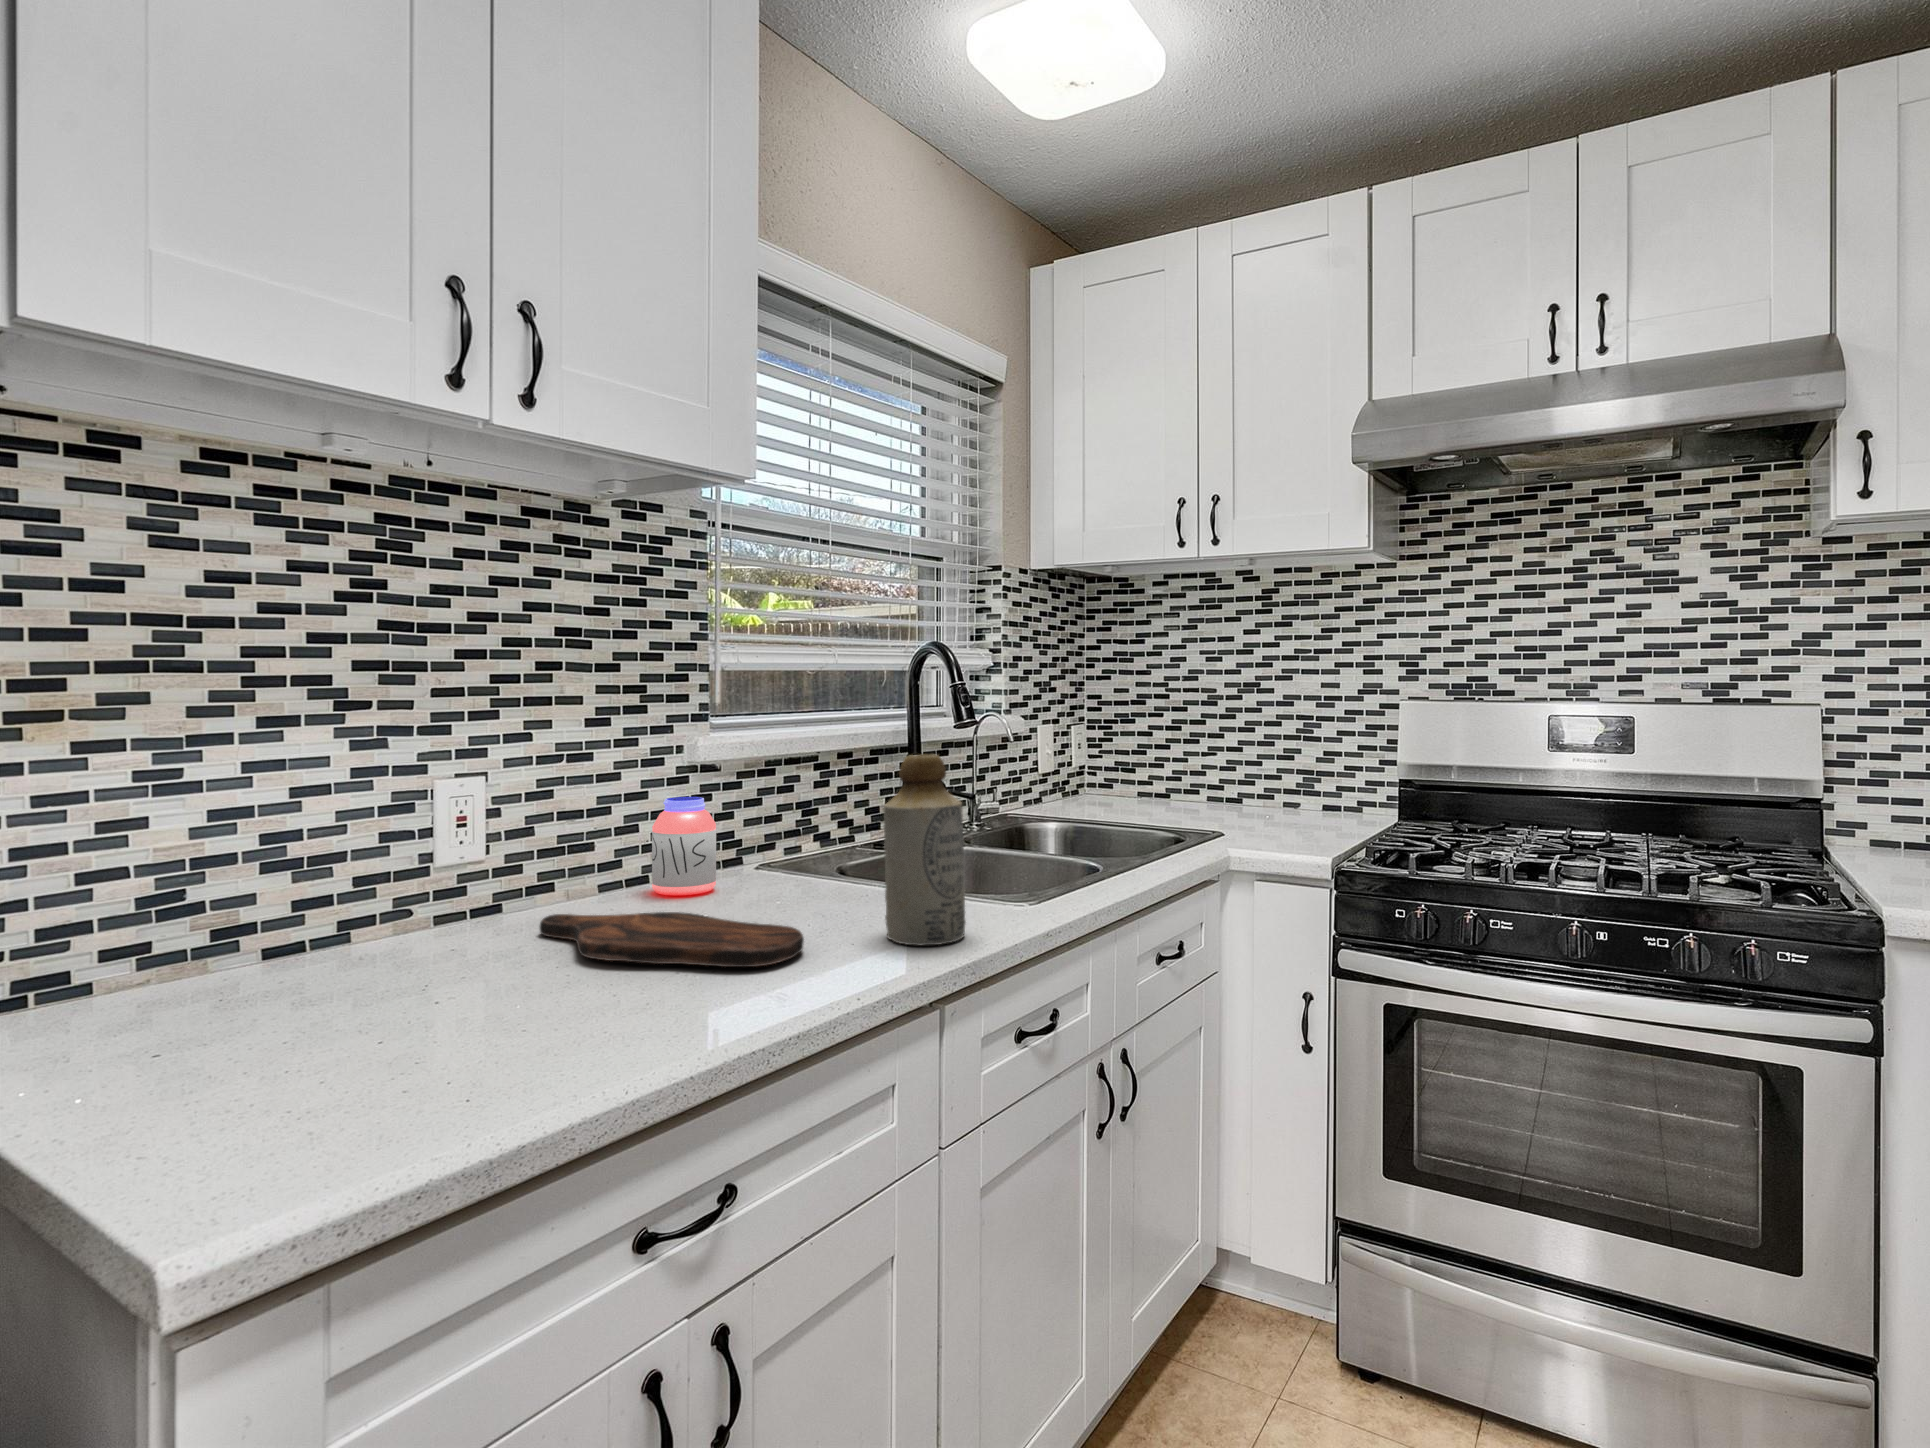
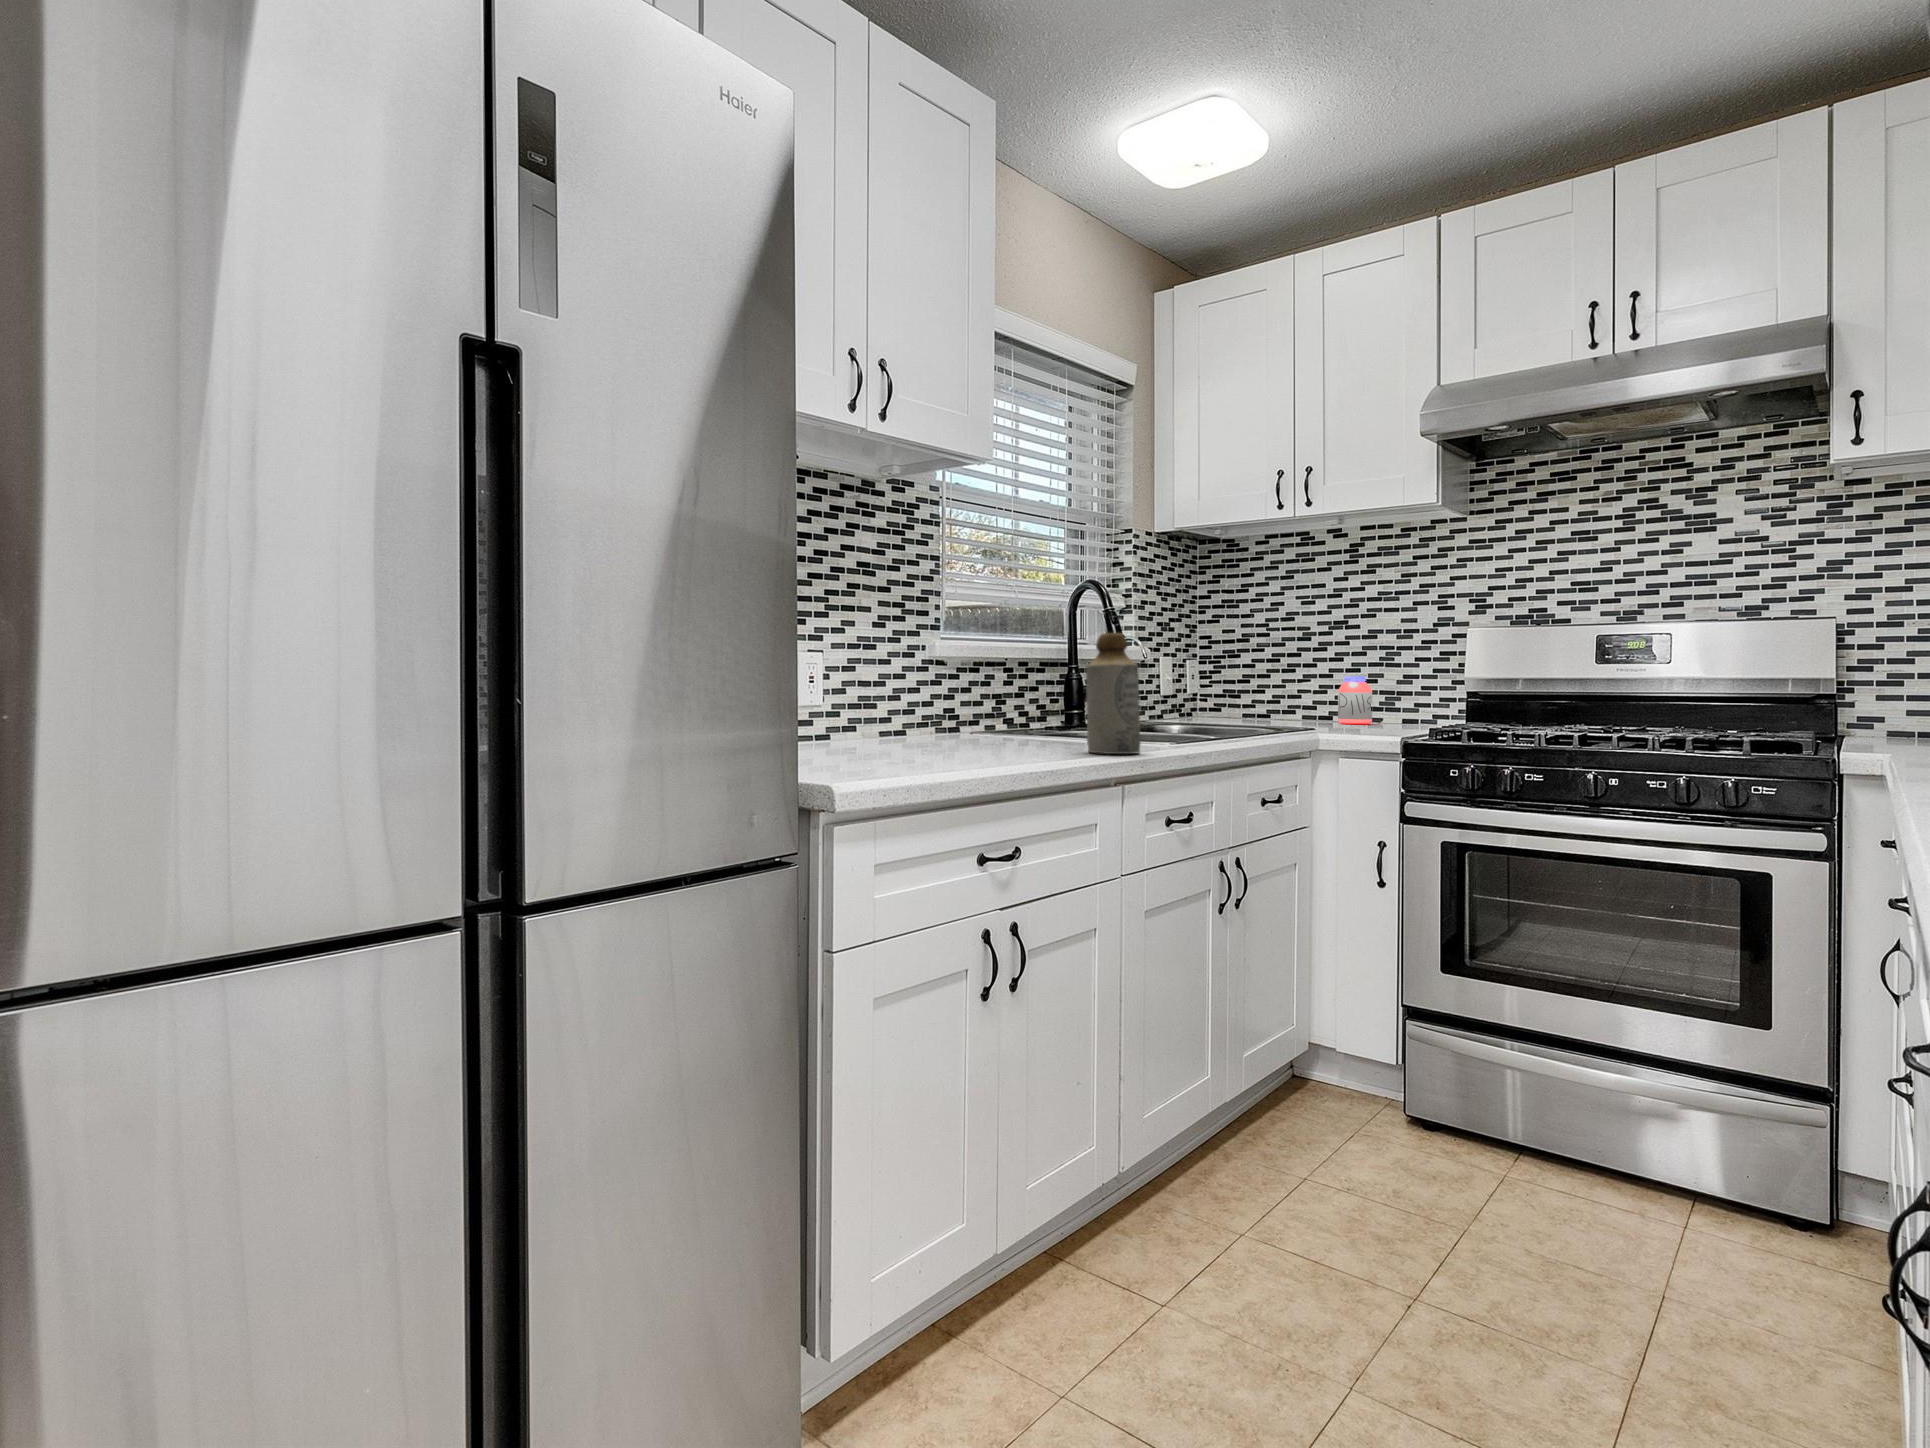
jar: present [652,797,716,895] -> present [1338,676,1372,724]
cutting board: present [540,912,804,967] -> none [866,736,1040,755]

